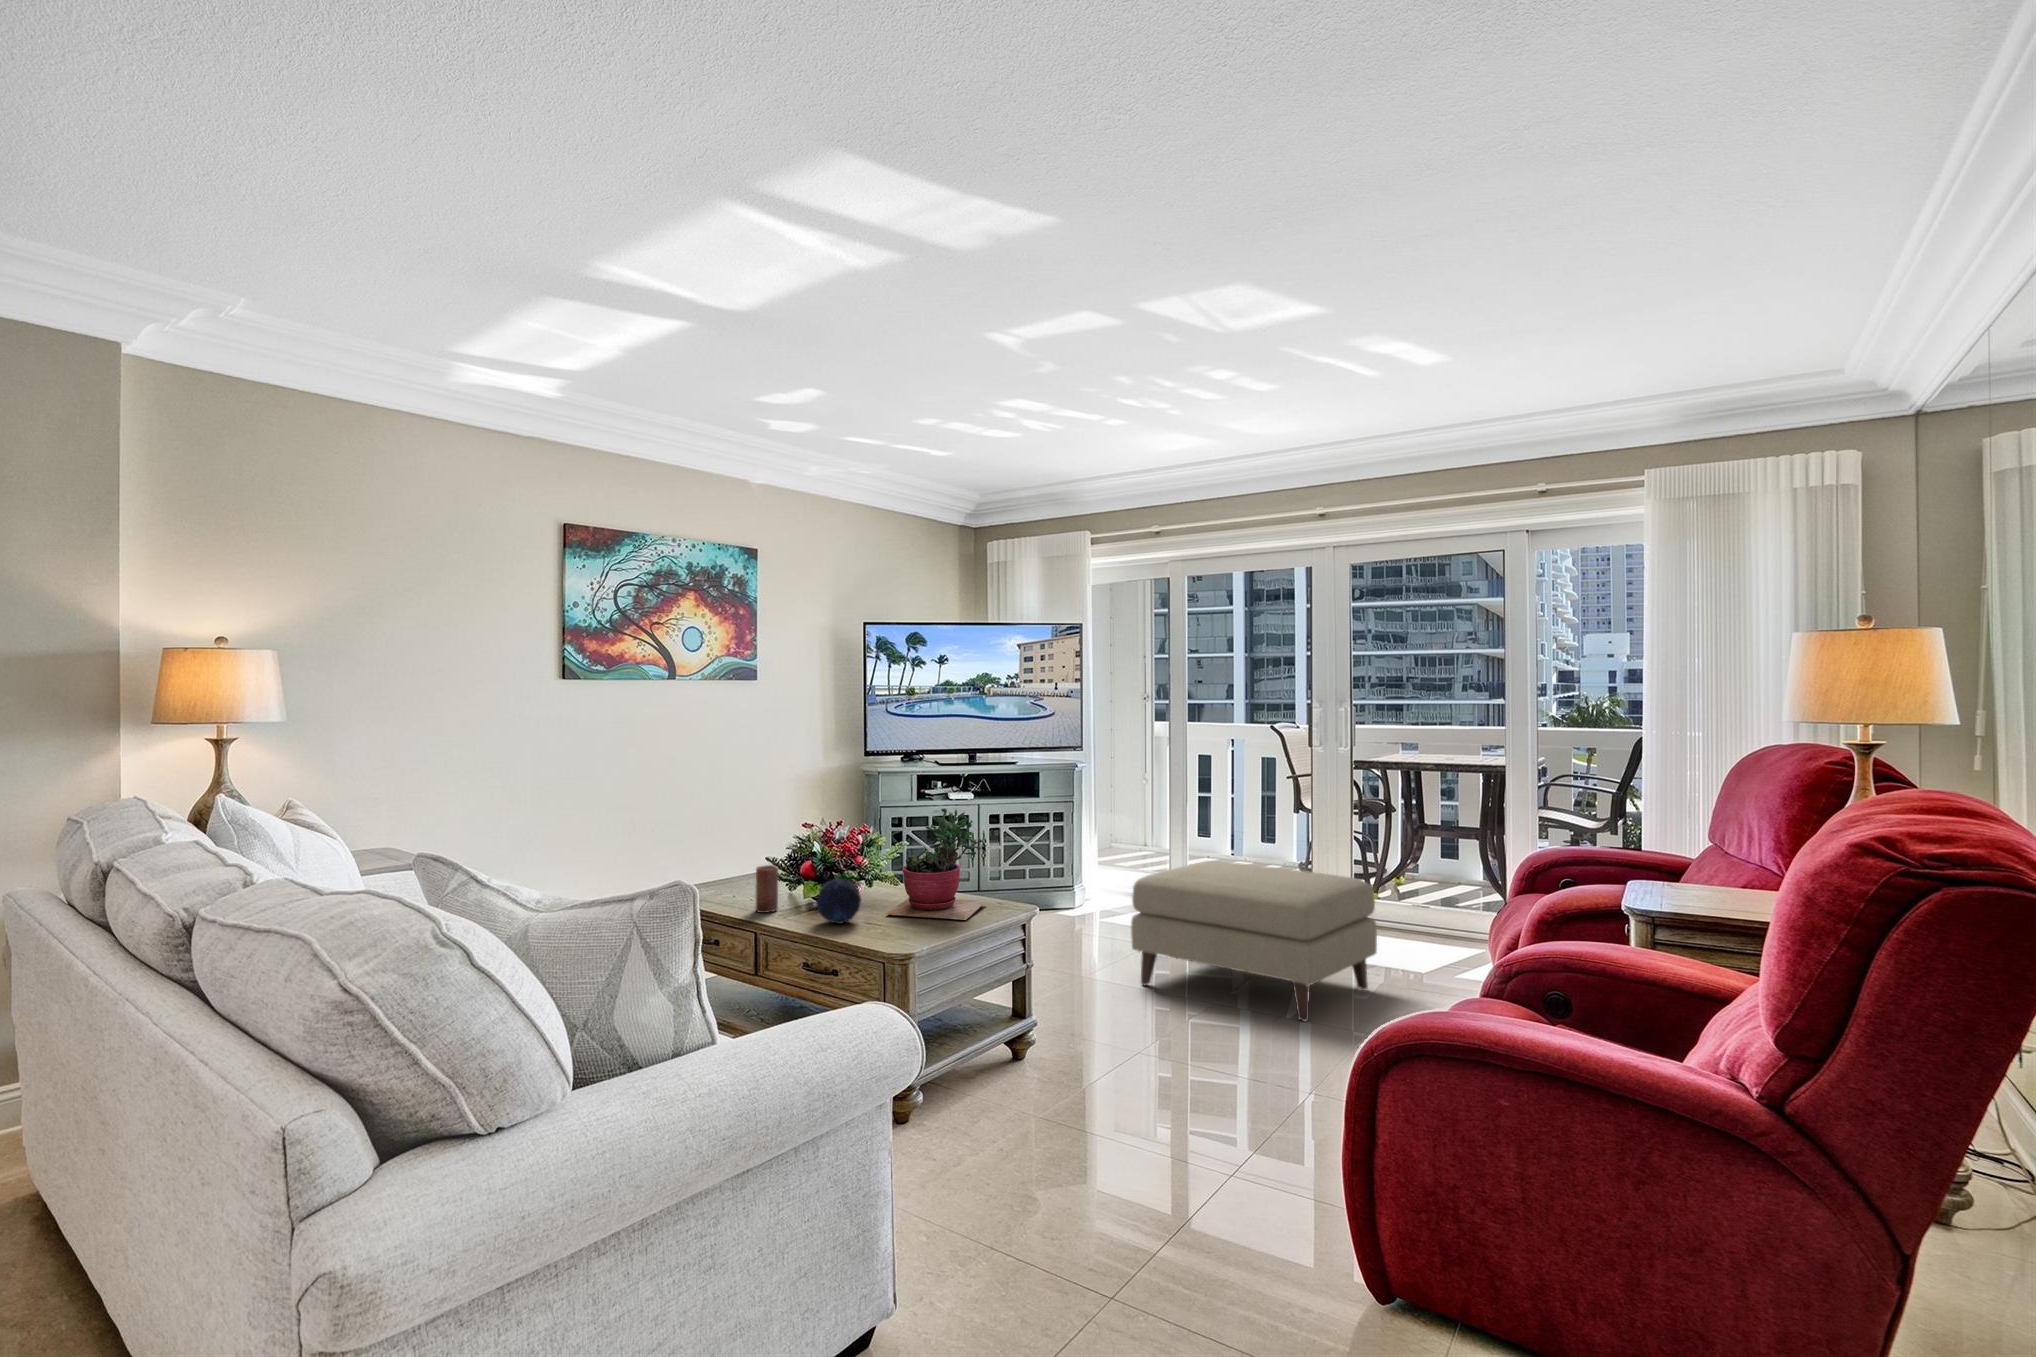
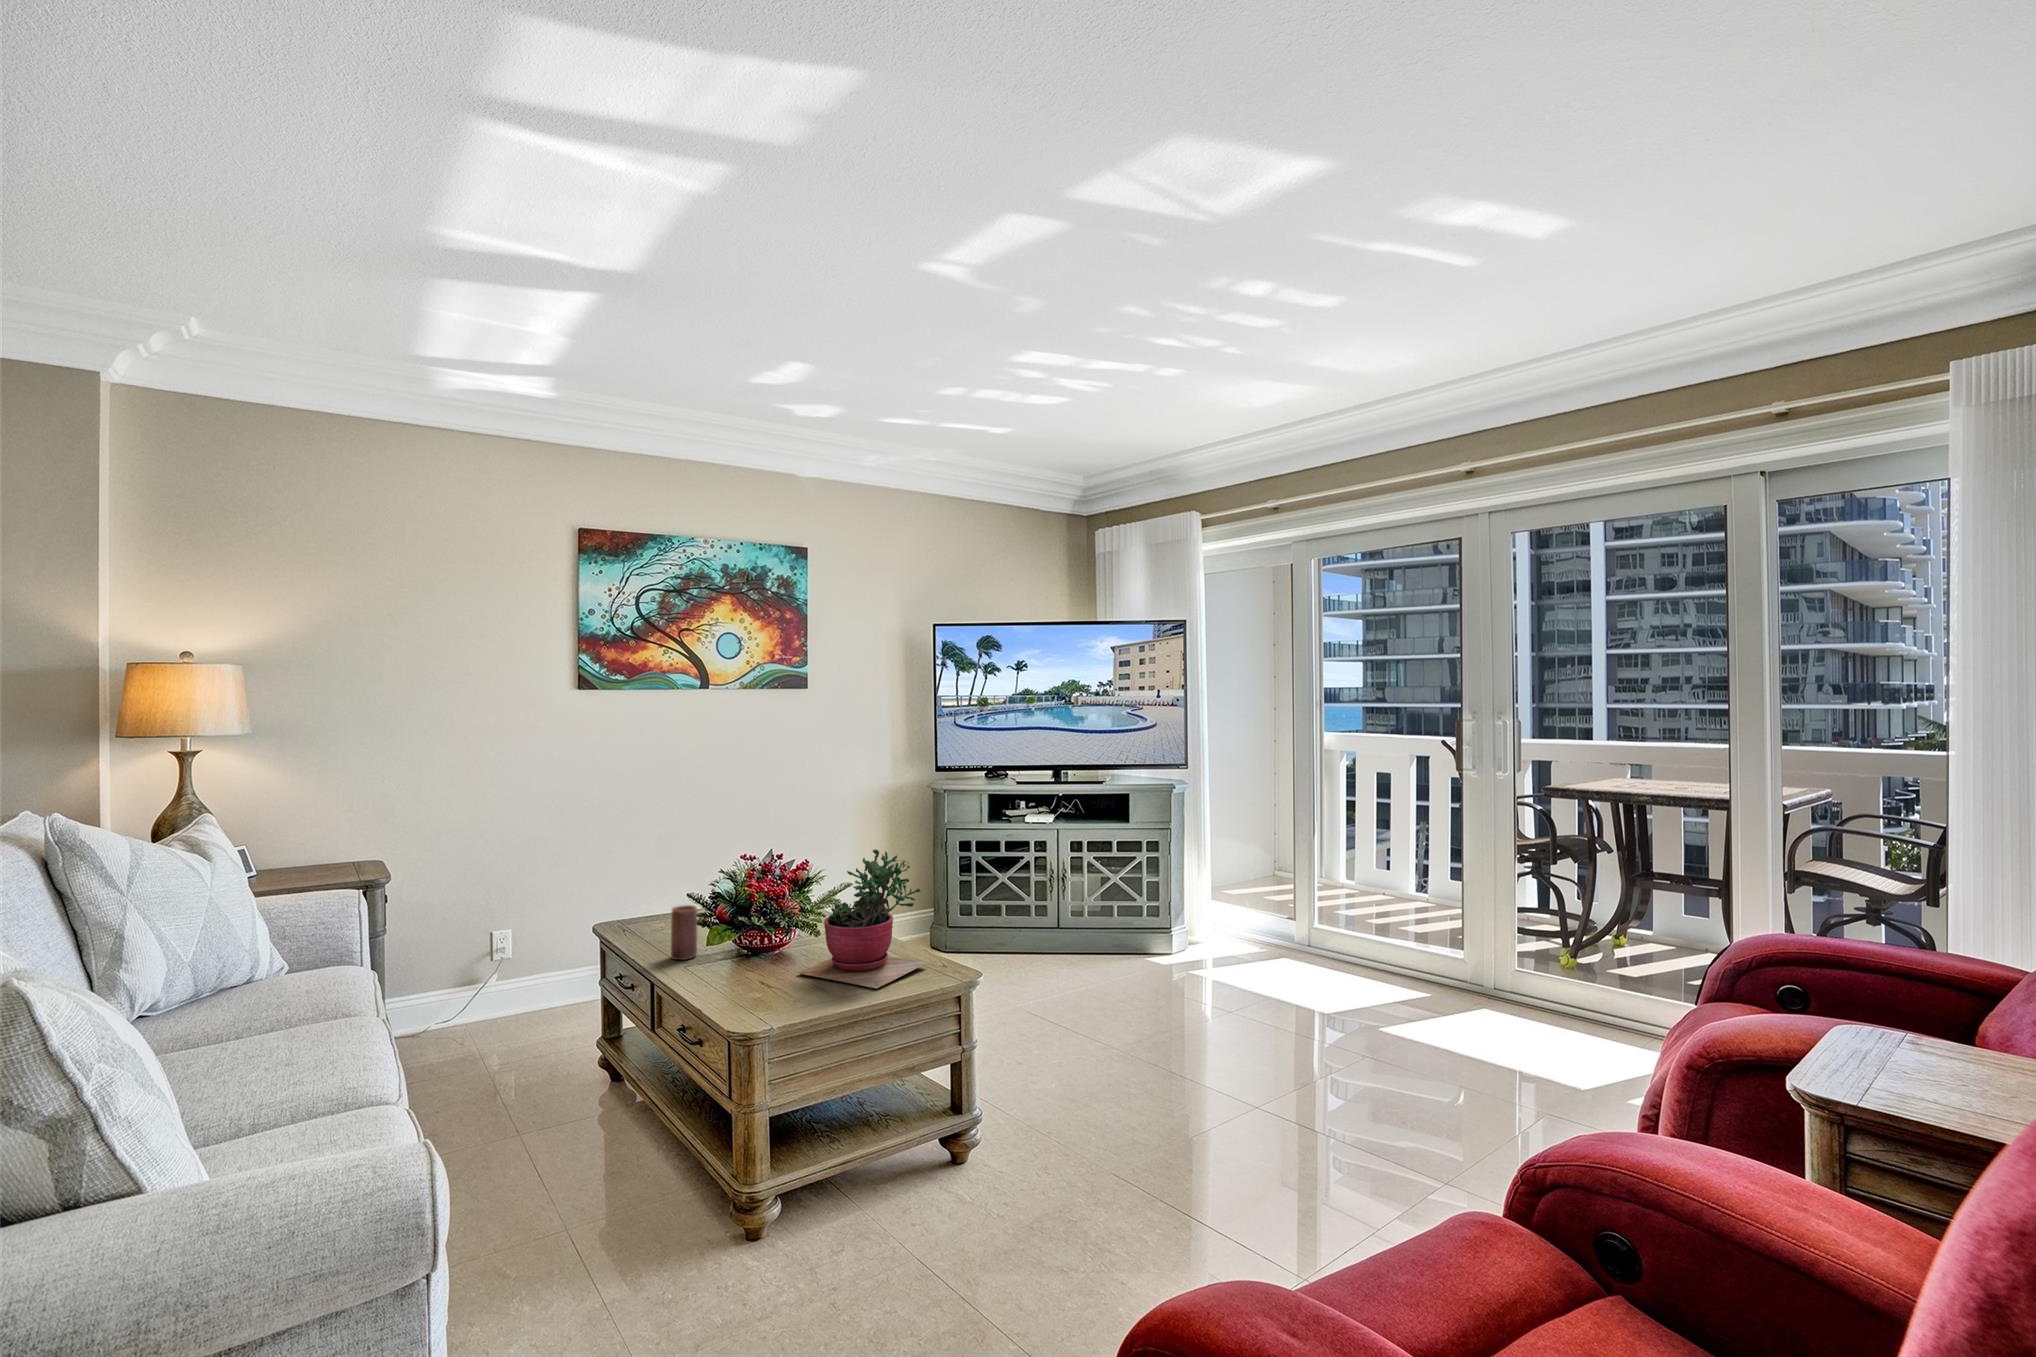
ottoman: present [1131,861,1377,1021] -> none [1159,917,1476,1147]
decorative orb: present [816,878,861,924] -> none [710,928,763,983]

